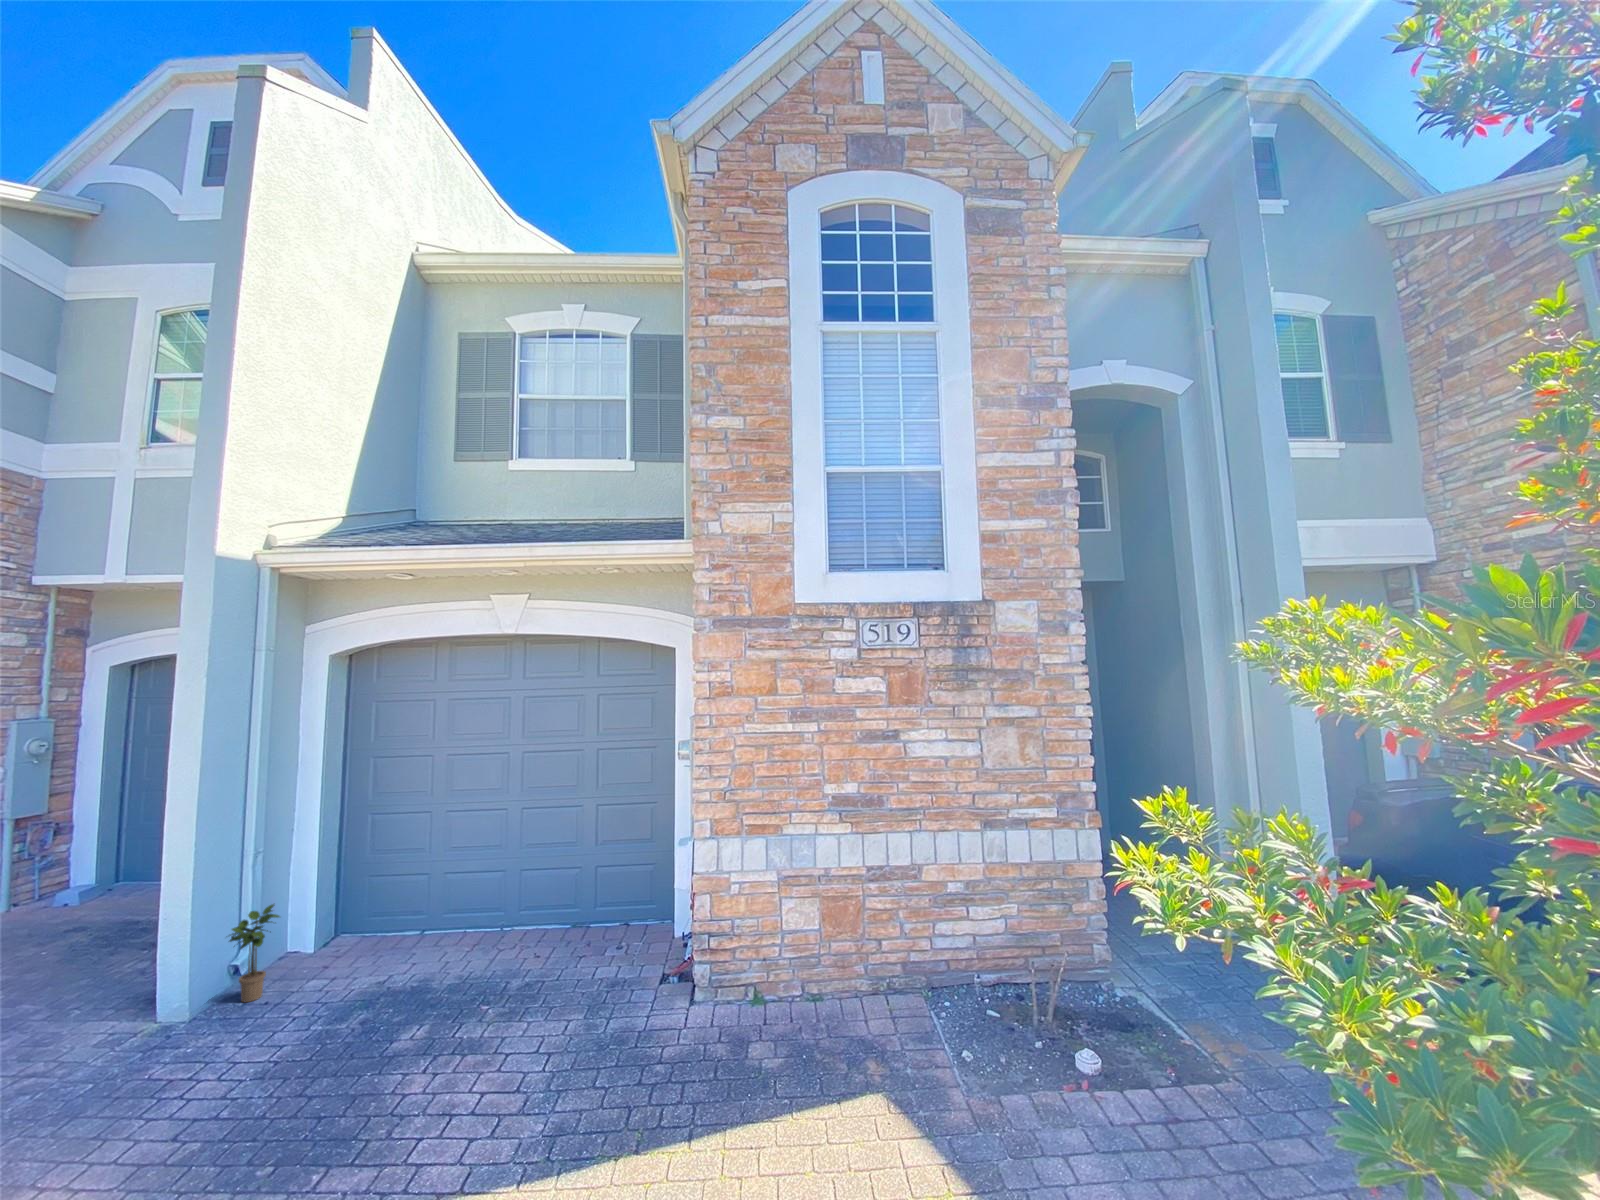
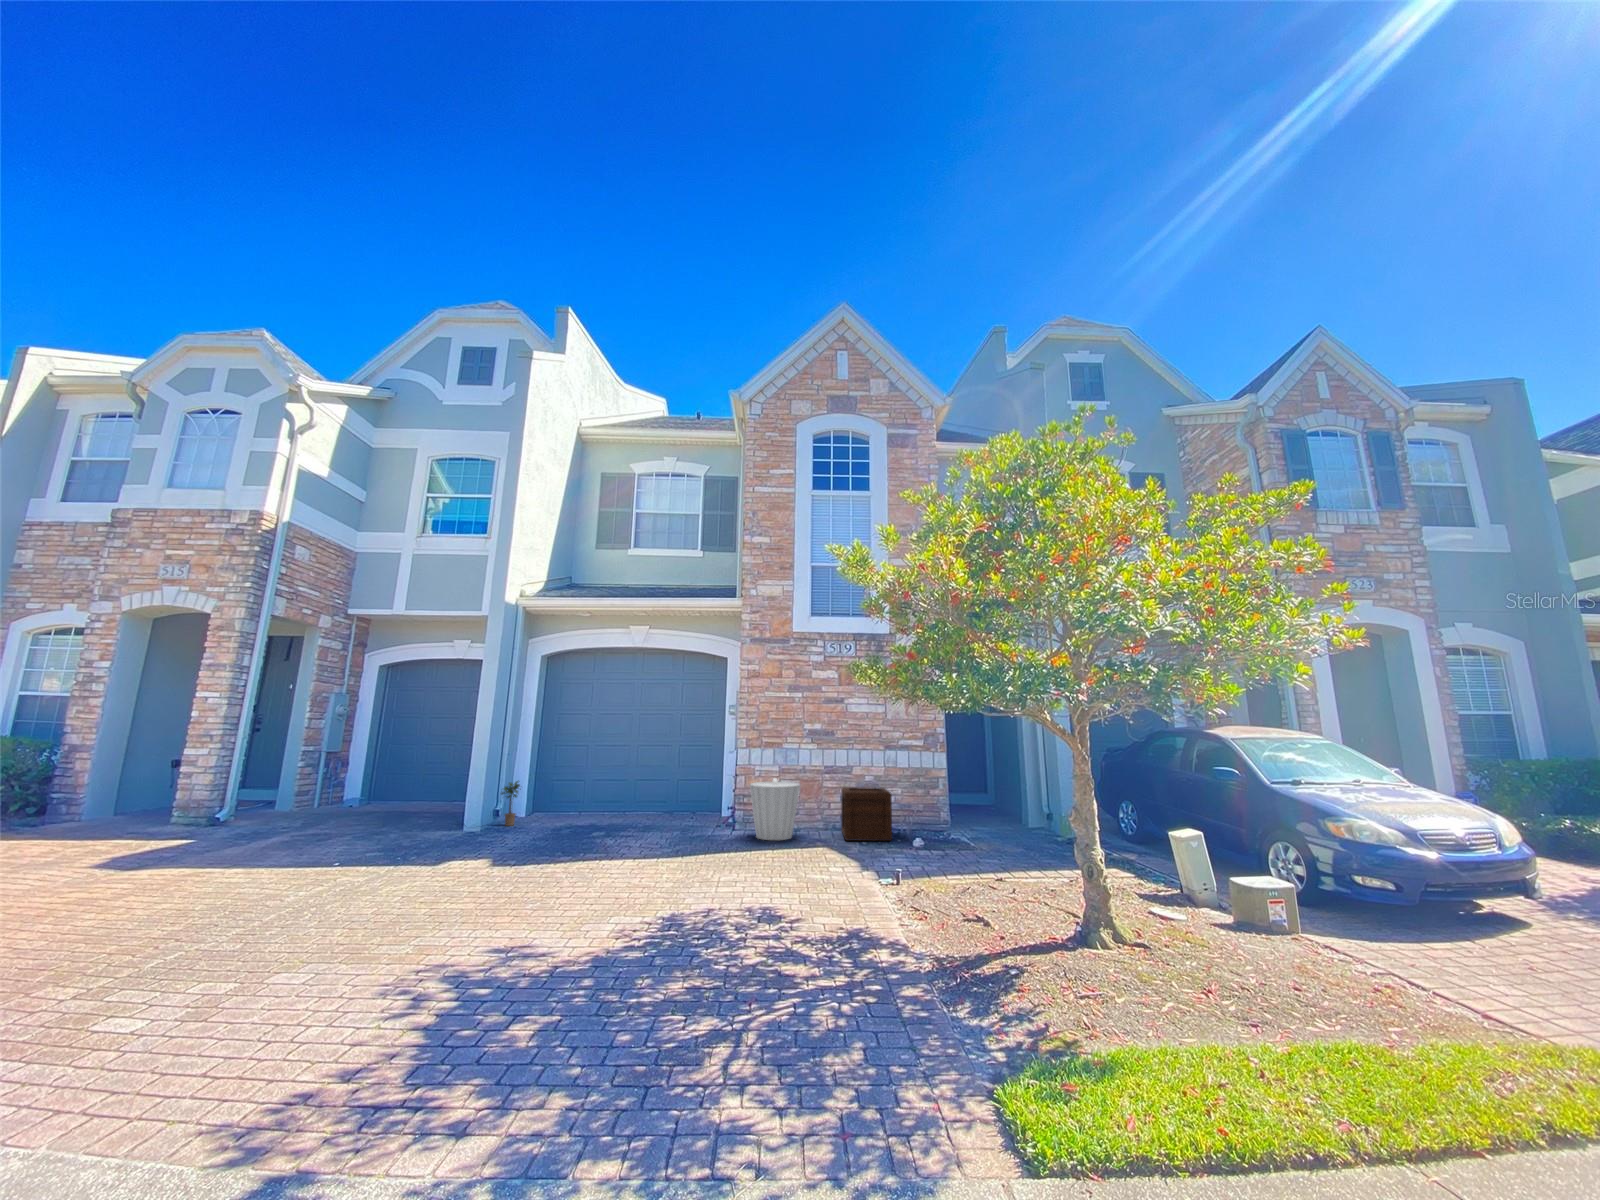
trash can: none [719,905,823,1055] -> present [750,778,800,840]
wooden crate: none [902,906,1023,1048] -> present [841,787,892,841]

